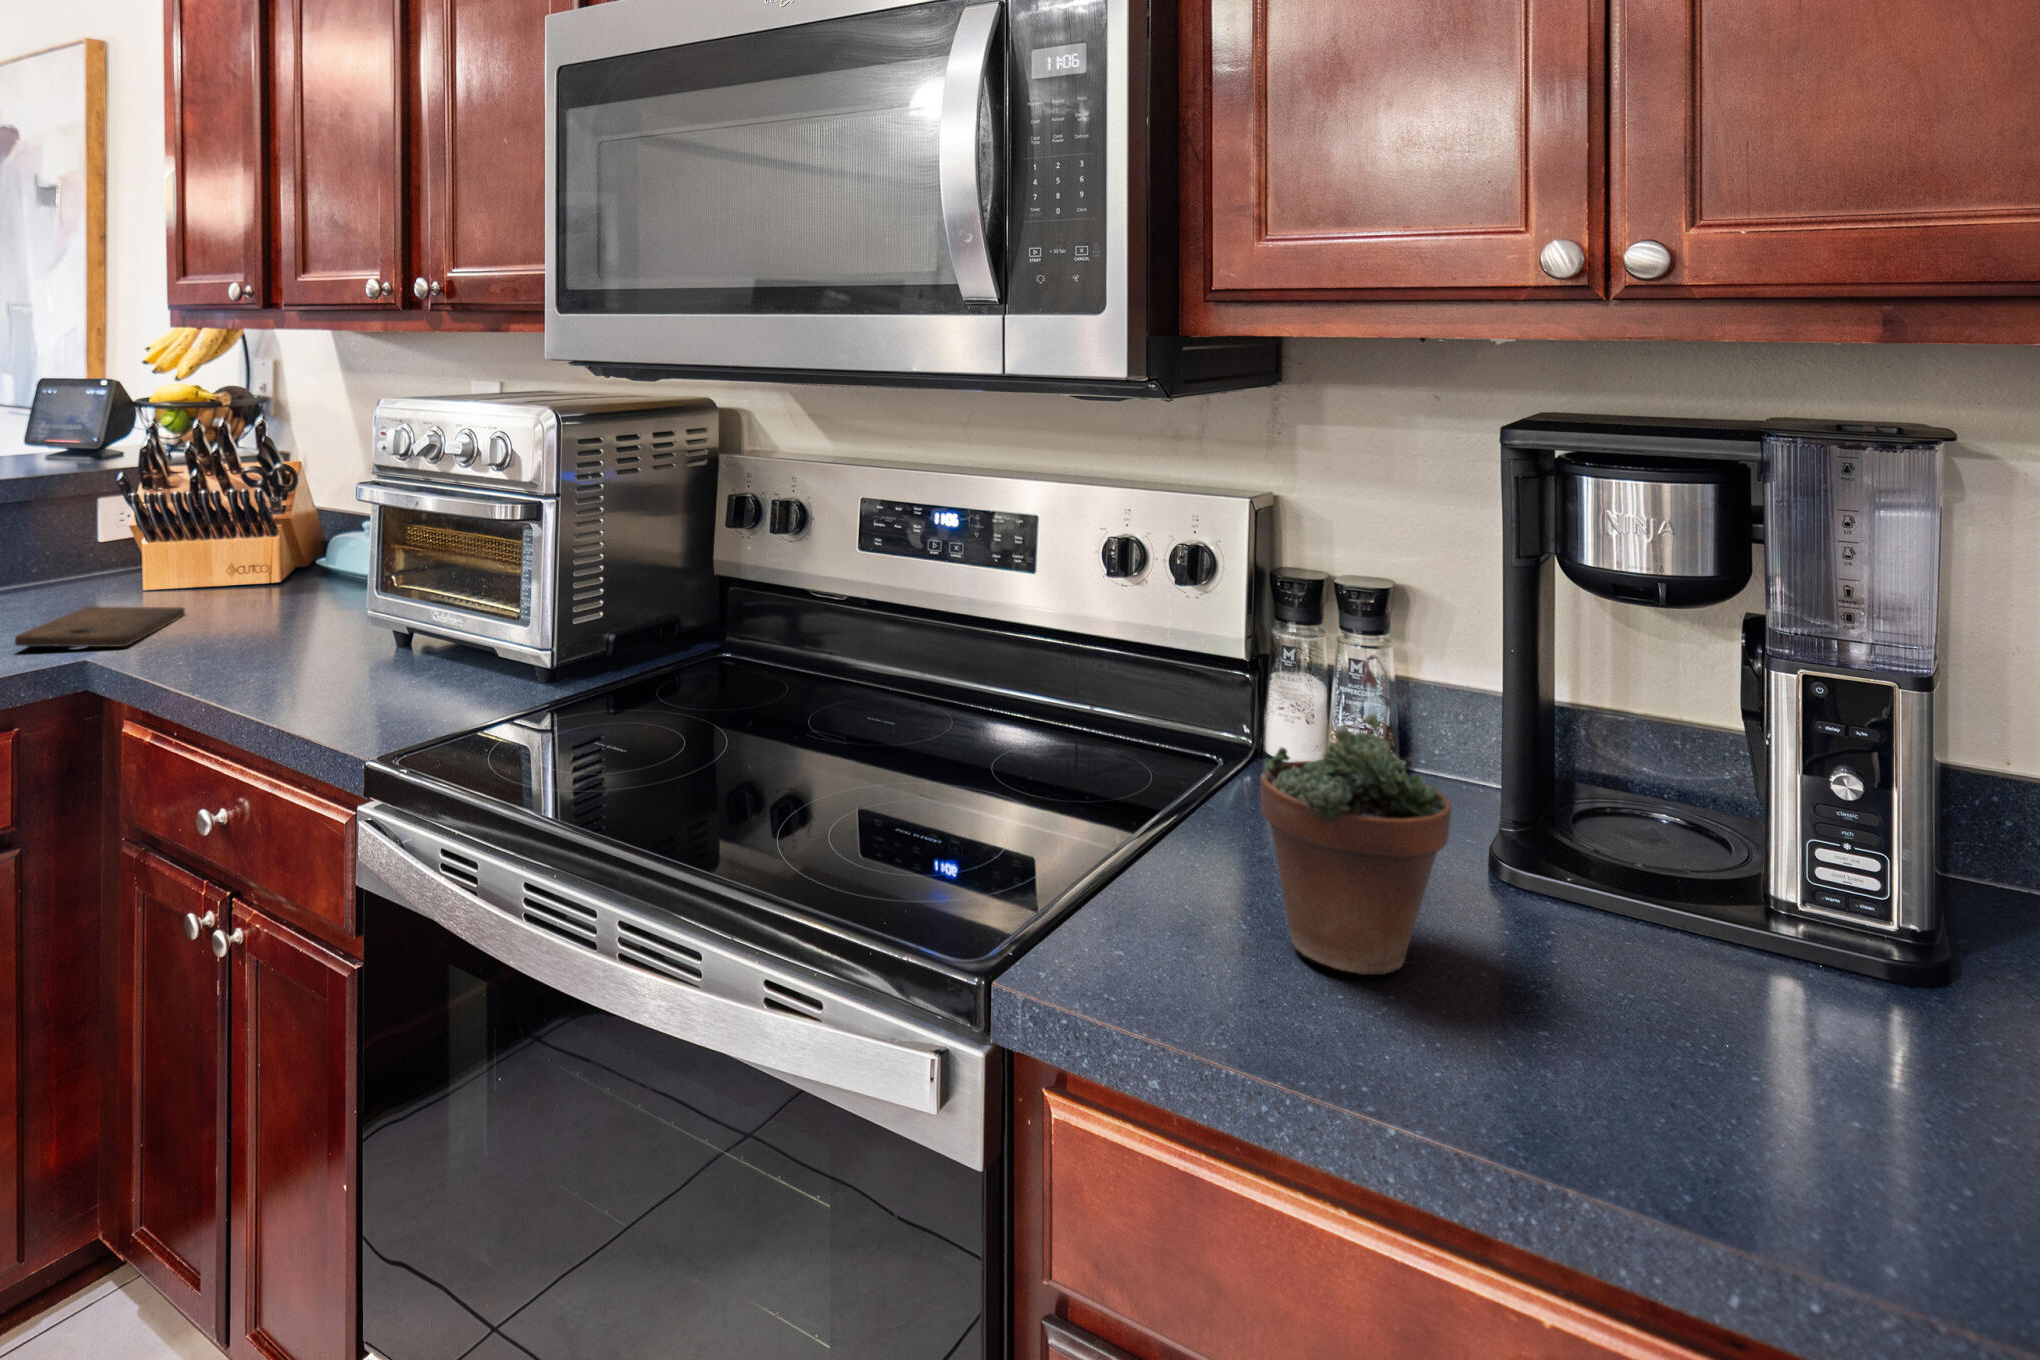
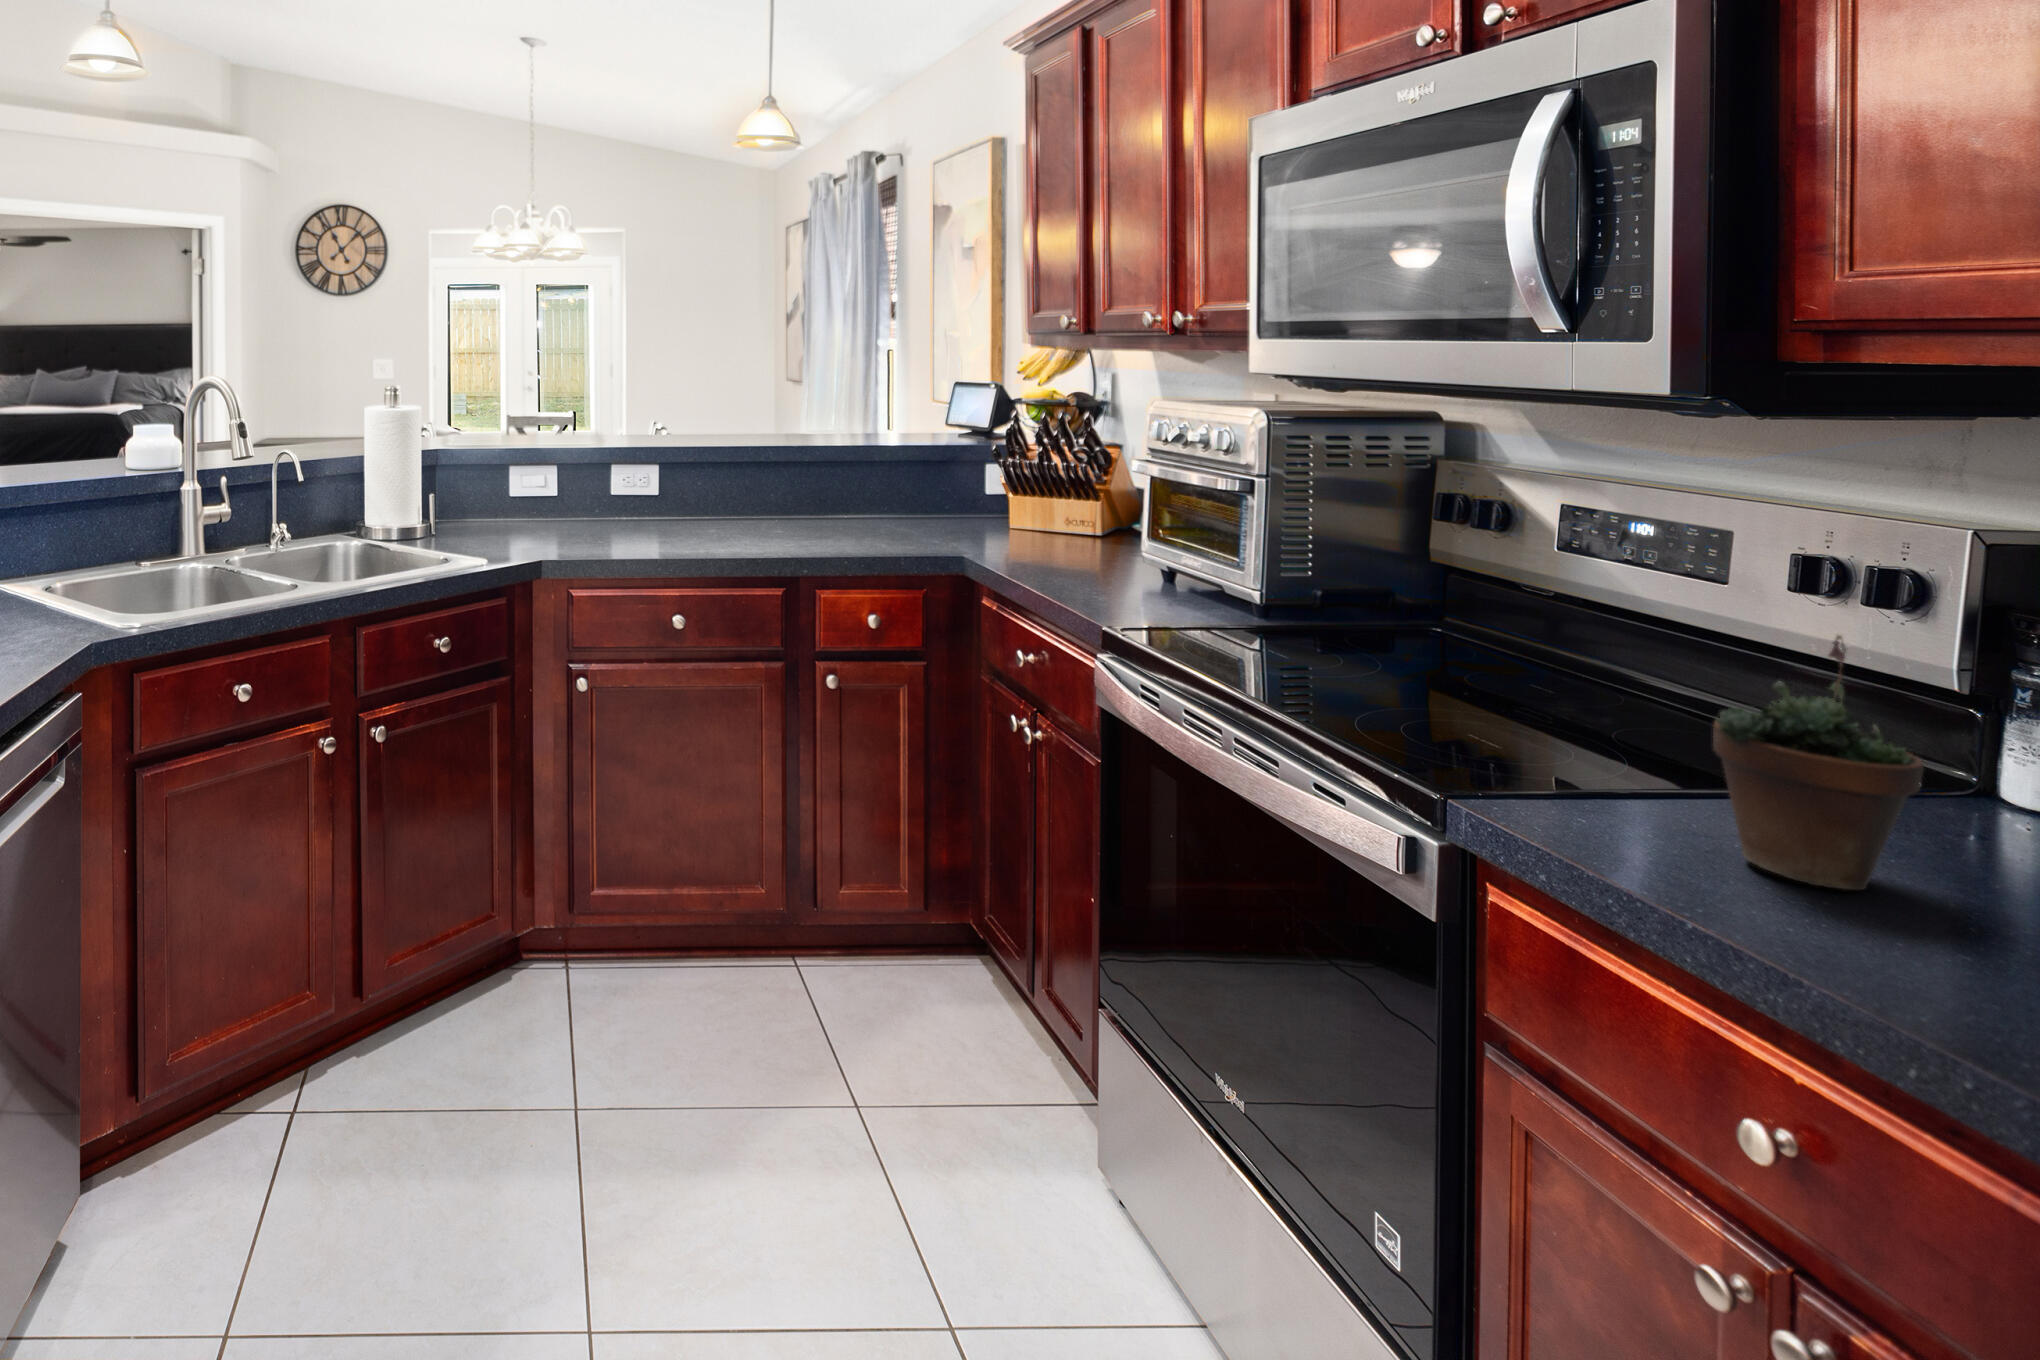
cutting board: present [15,606,185,647] -> none [934,532,1033,556]

